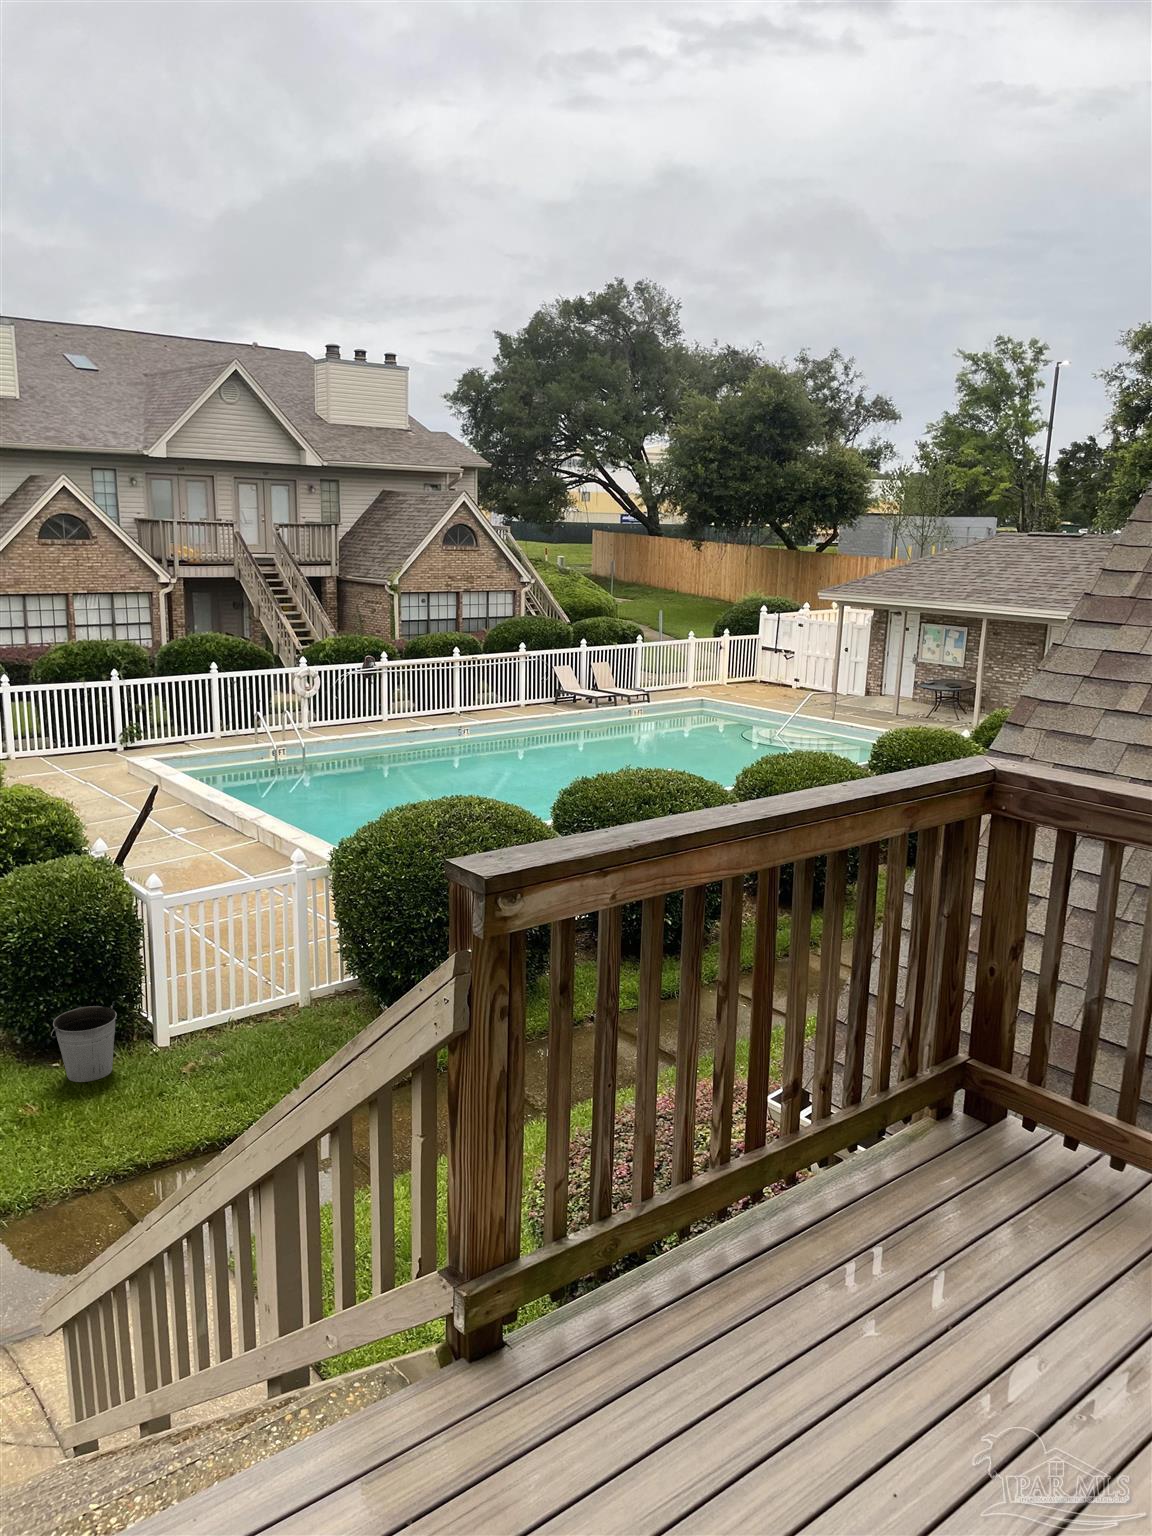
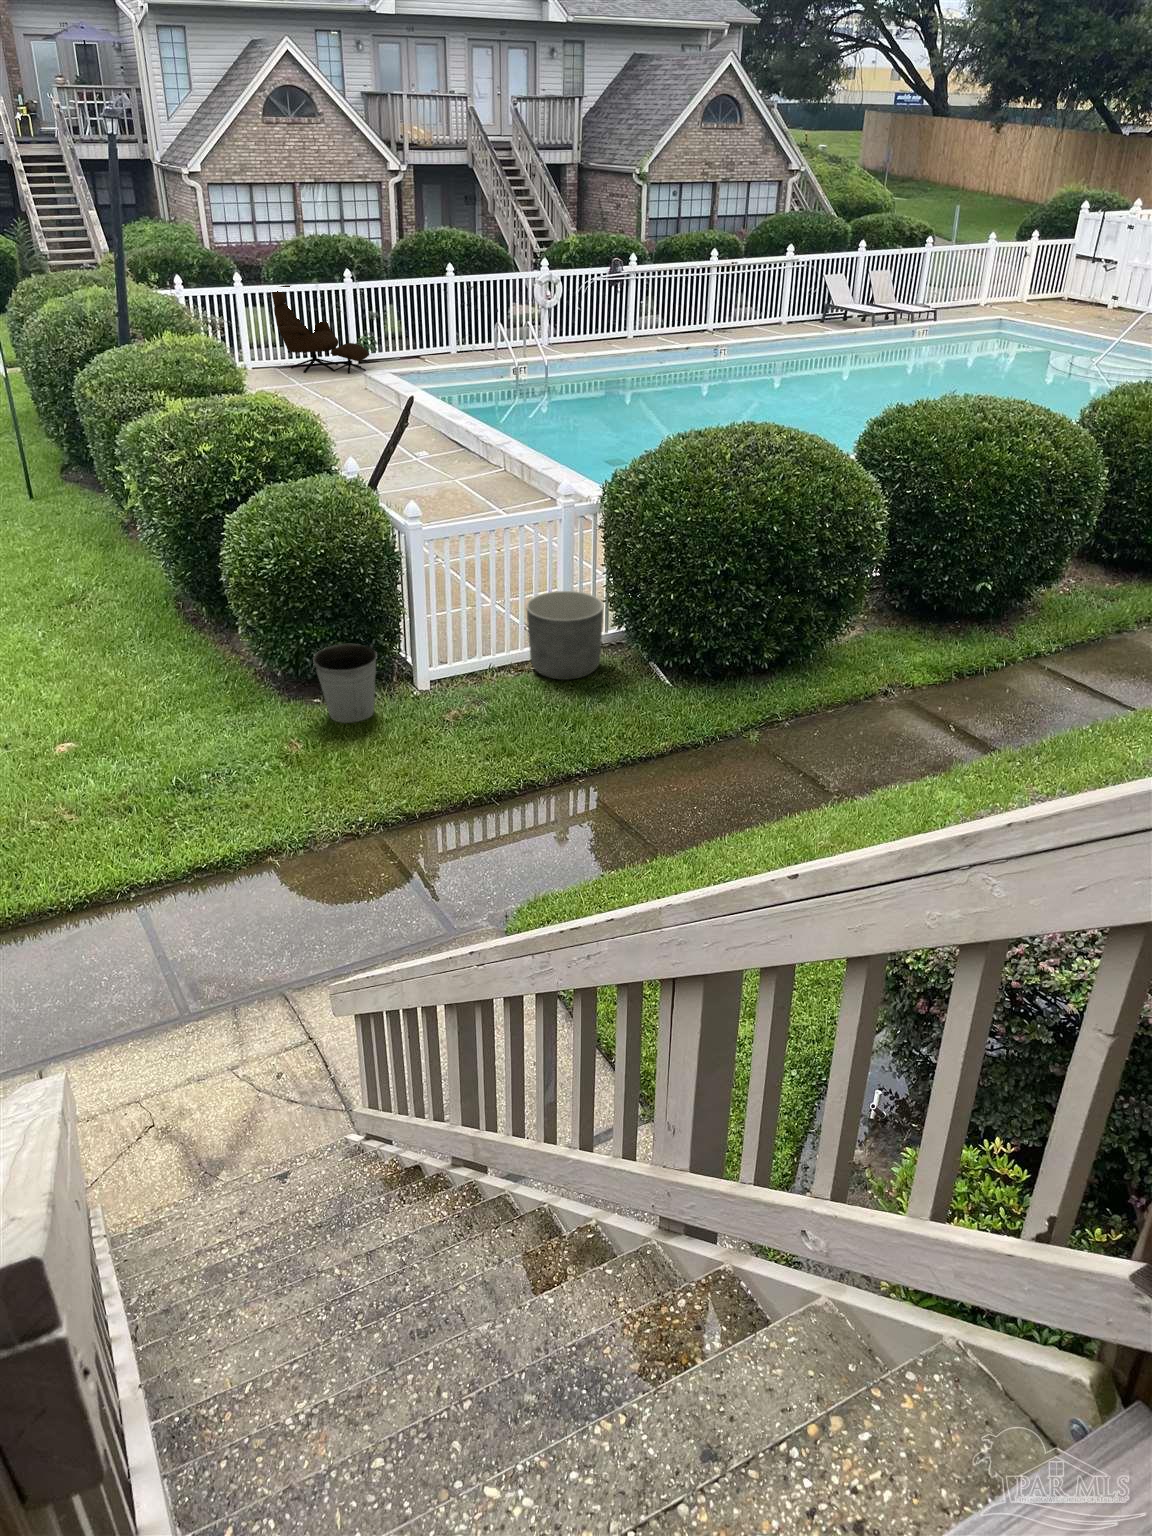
lounge chair: none [37,684,132,761] -> present [272,285,369,374]
planter: none [262,947,333,1027] -> present [526,591,603,680]

